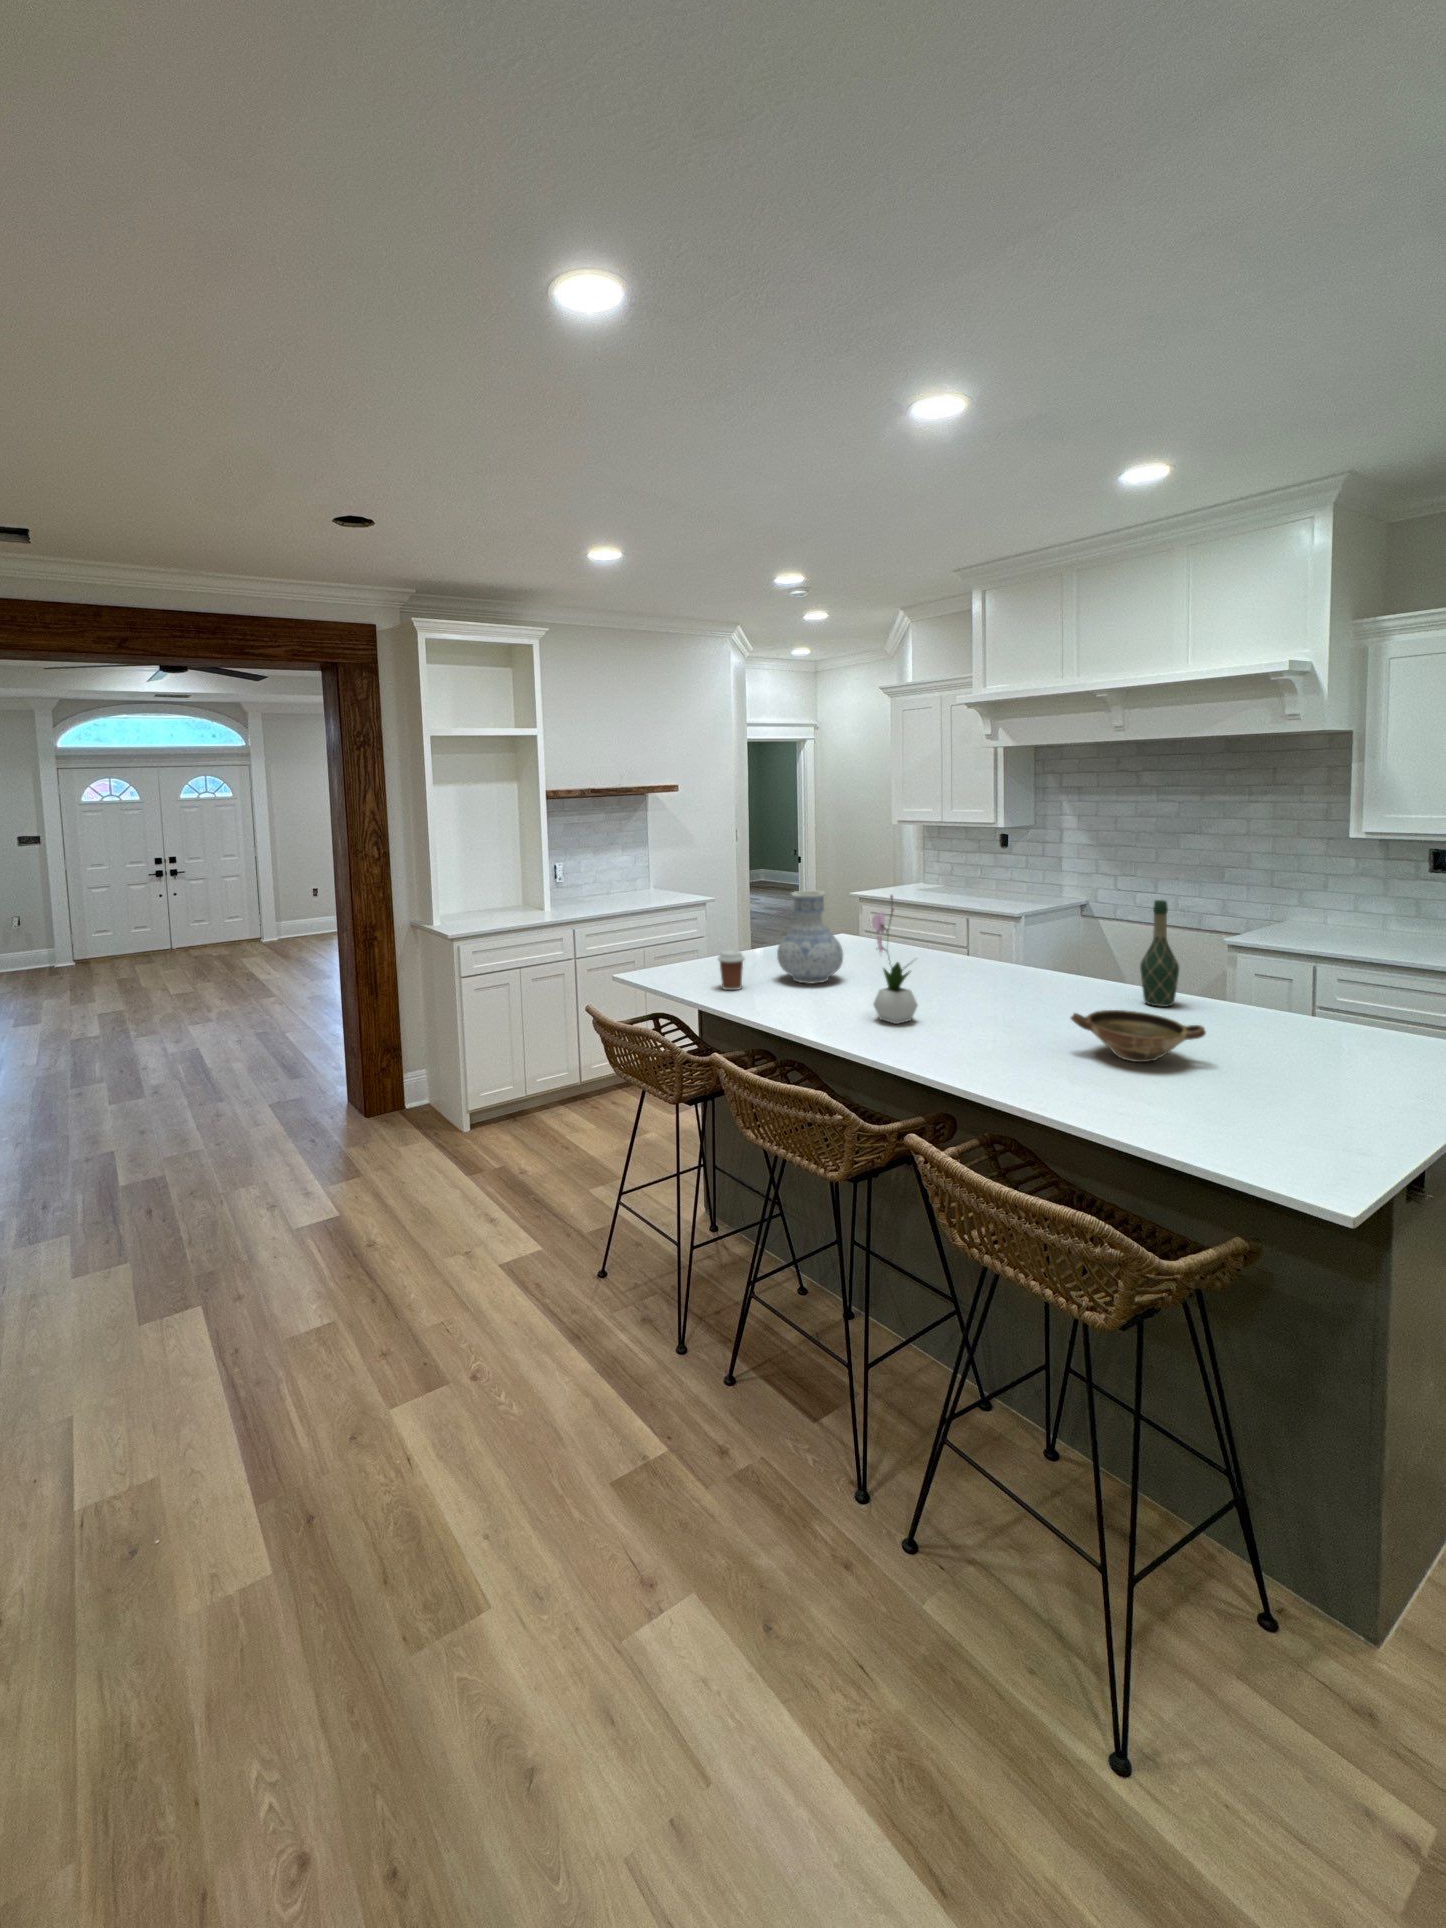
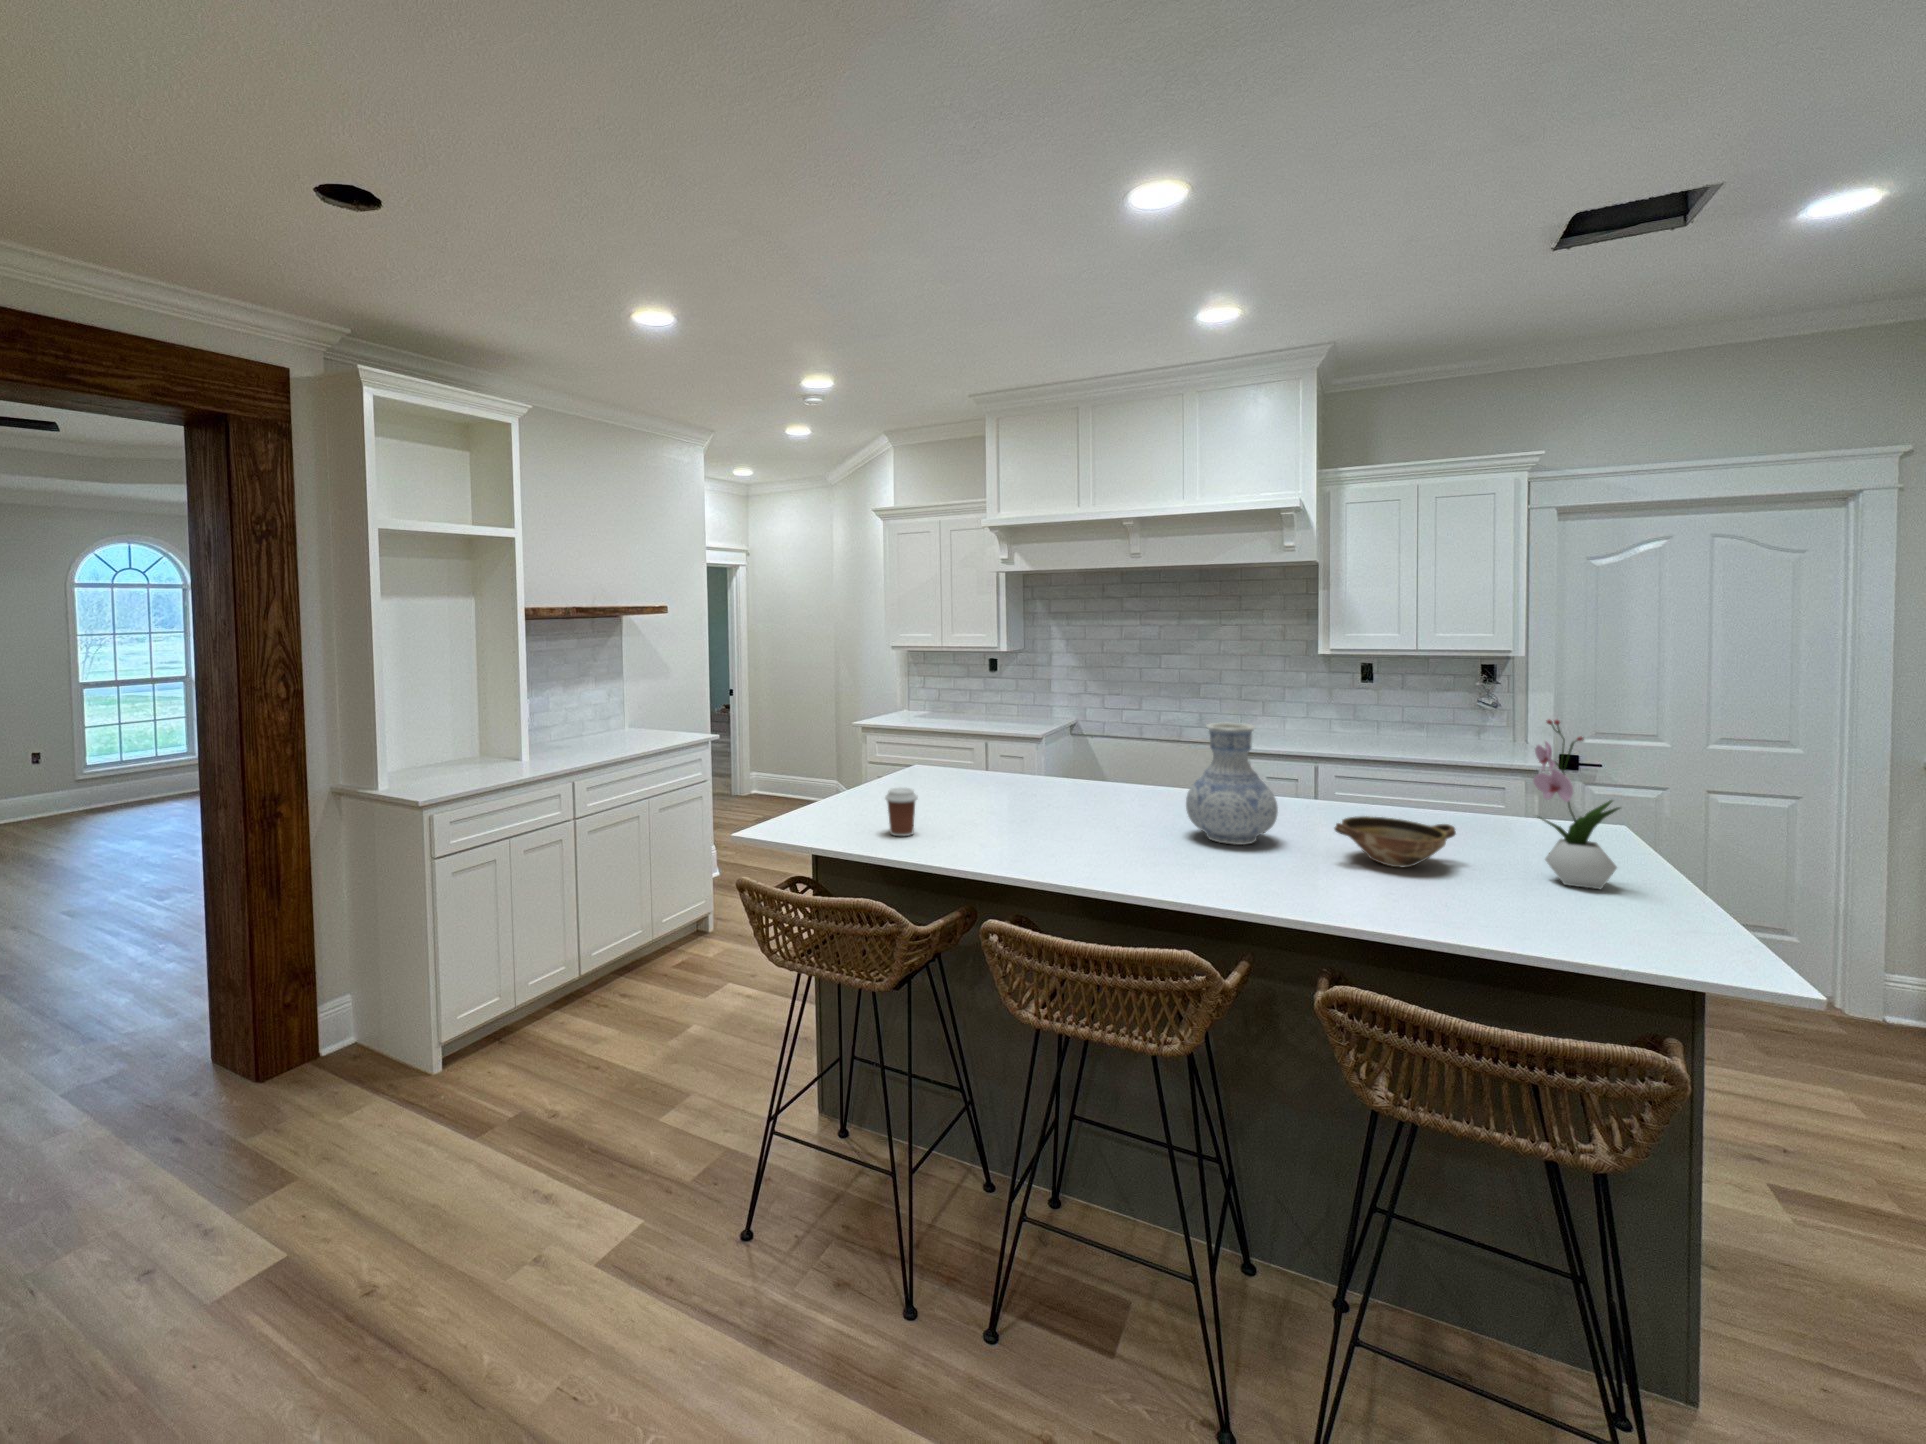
vase: present [777,891,843,984] -> present [1186,723,1278,844]
flower arrangement: present [872,895,918,1024] -> present [1533,719,1620,889]
wine bottle: present [1140,900,1179,1007] -> none [1297,707,1334,811]

